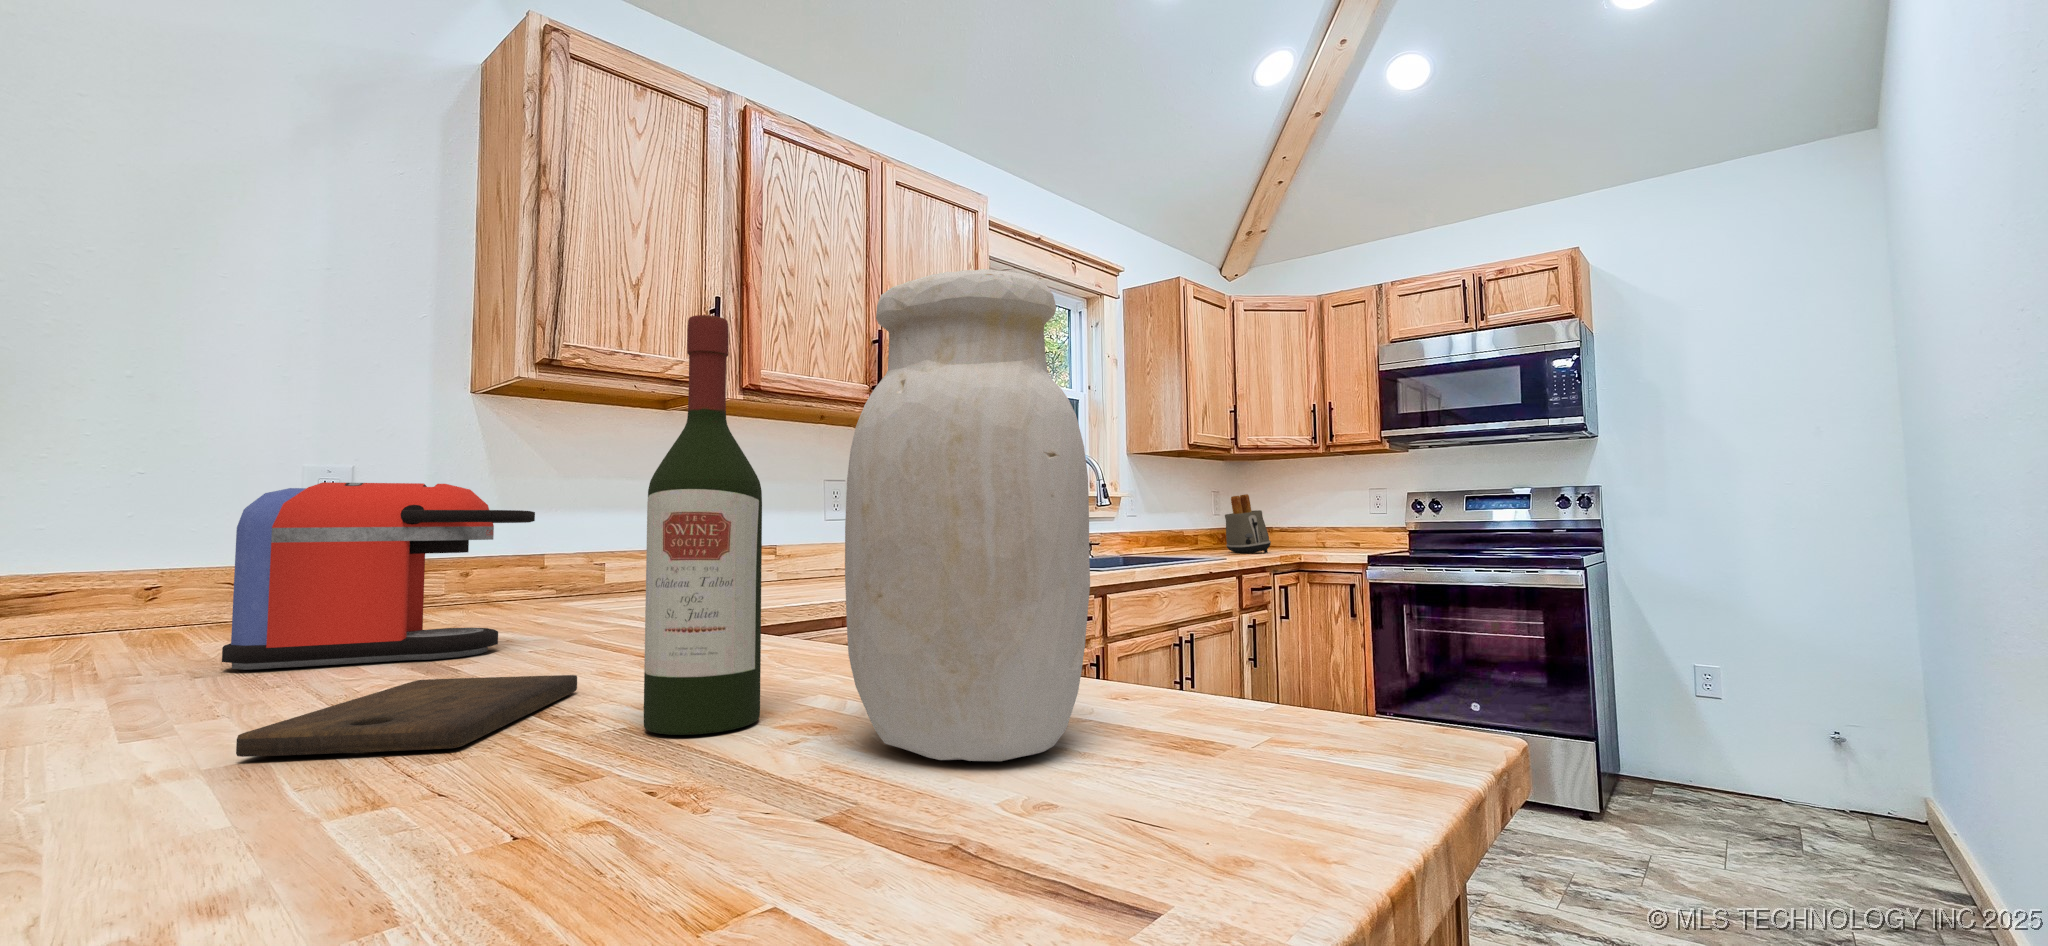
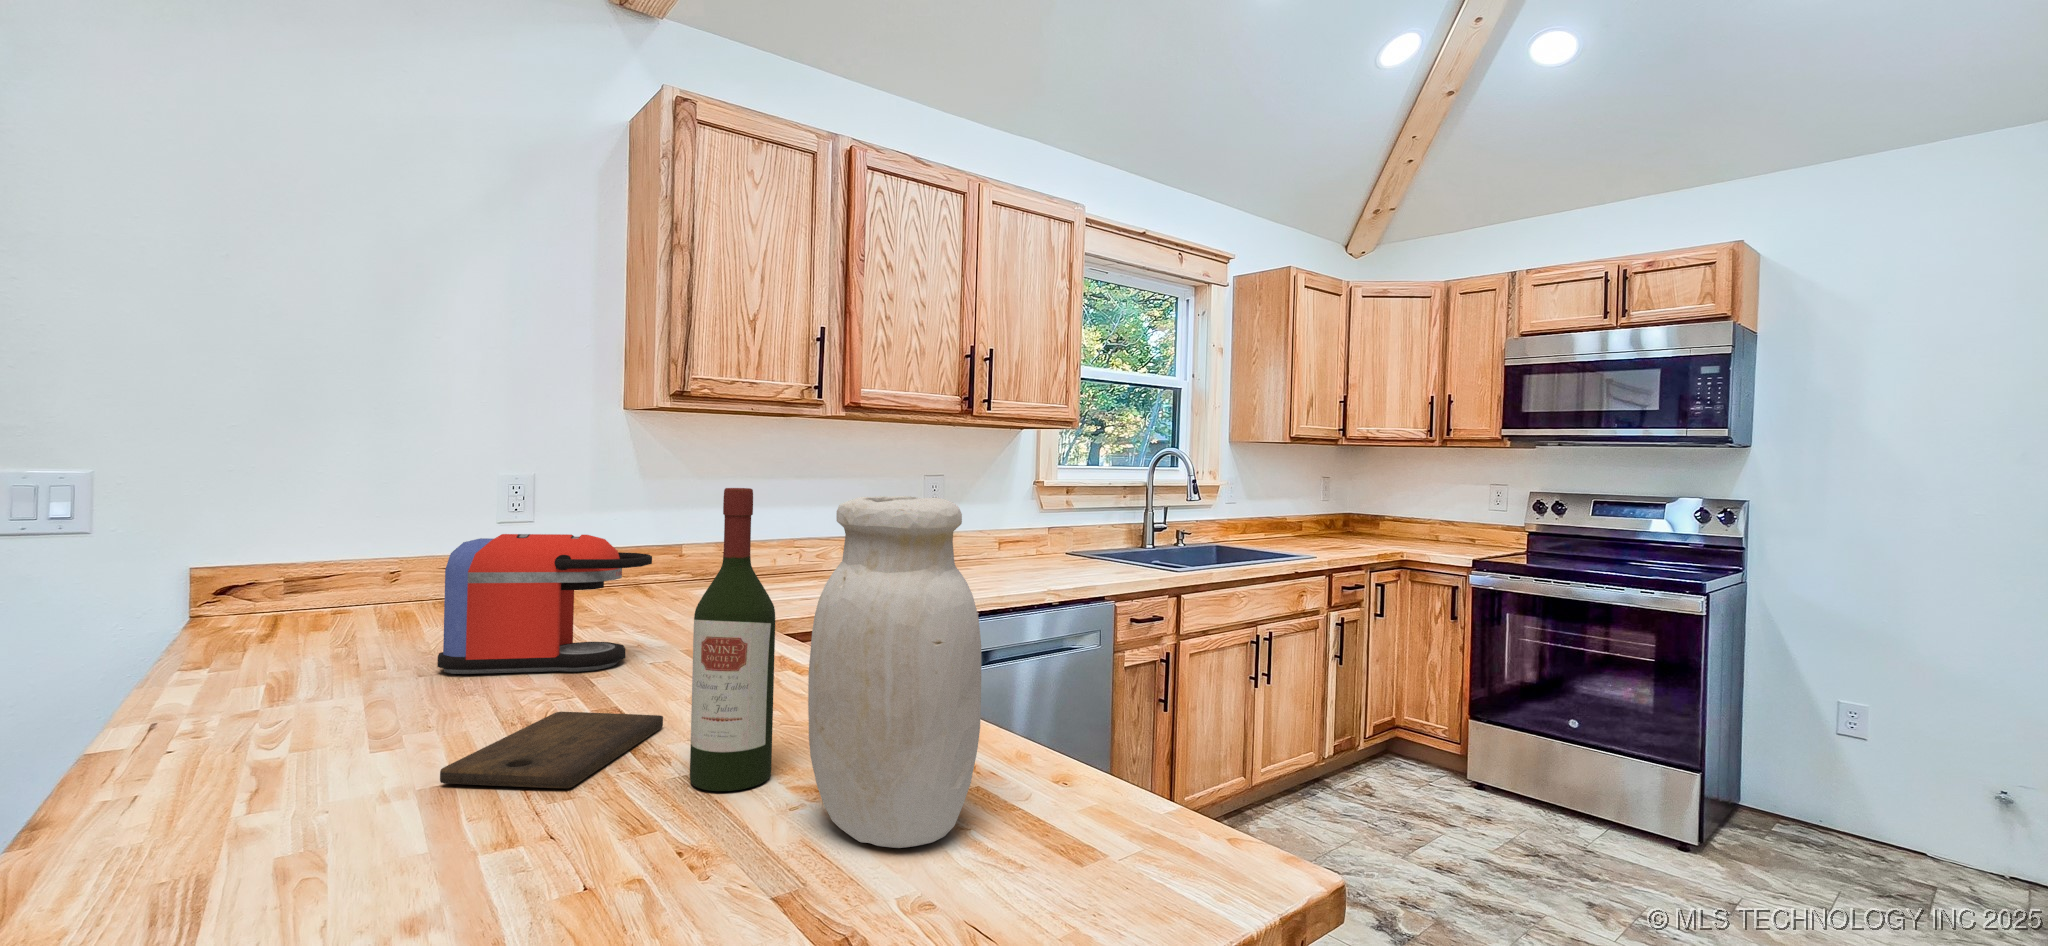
toaster: present [1225,494,1271,553] -> none [1334,485,1378,546]

